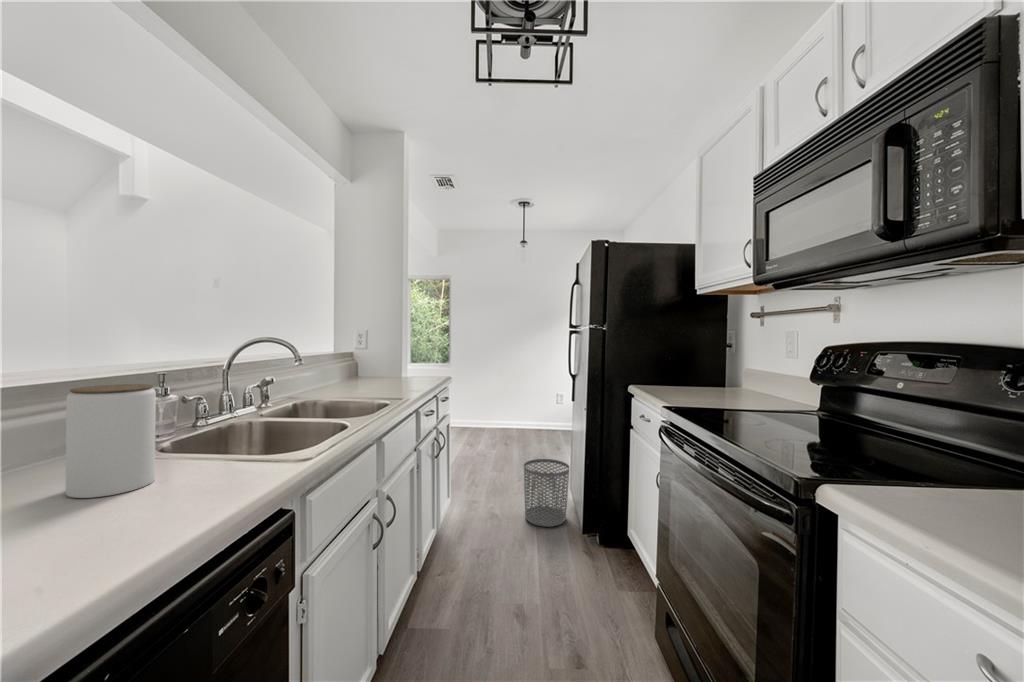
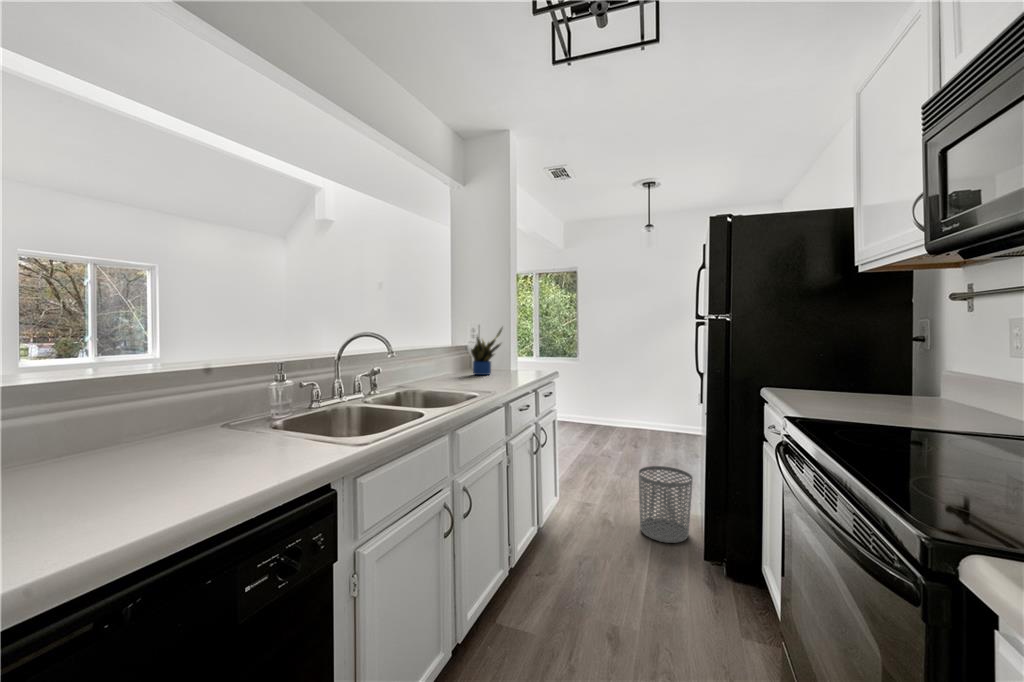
potted plant: none [361,330,397,381] -> present [471,328,502,375]
jar: present [65,384,156,498] -> none [183,371,245,457]

